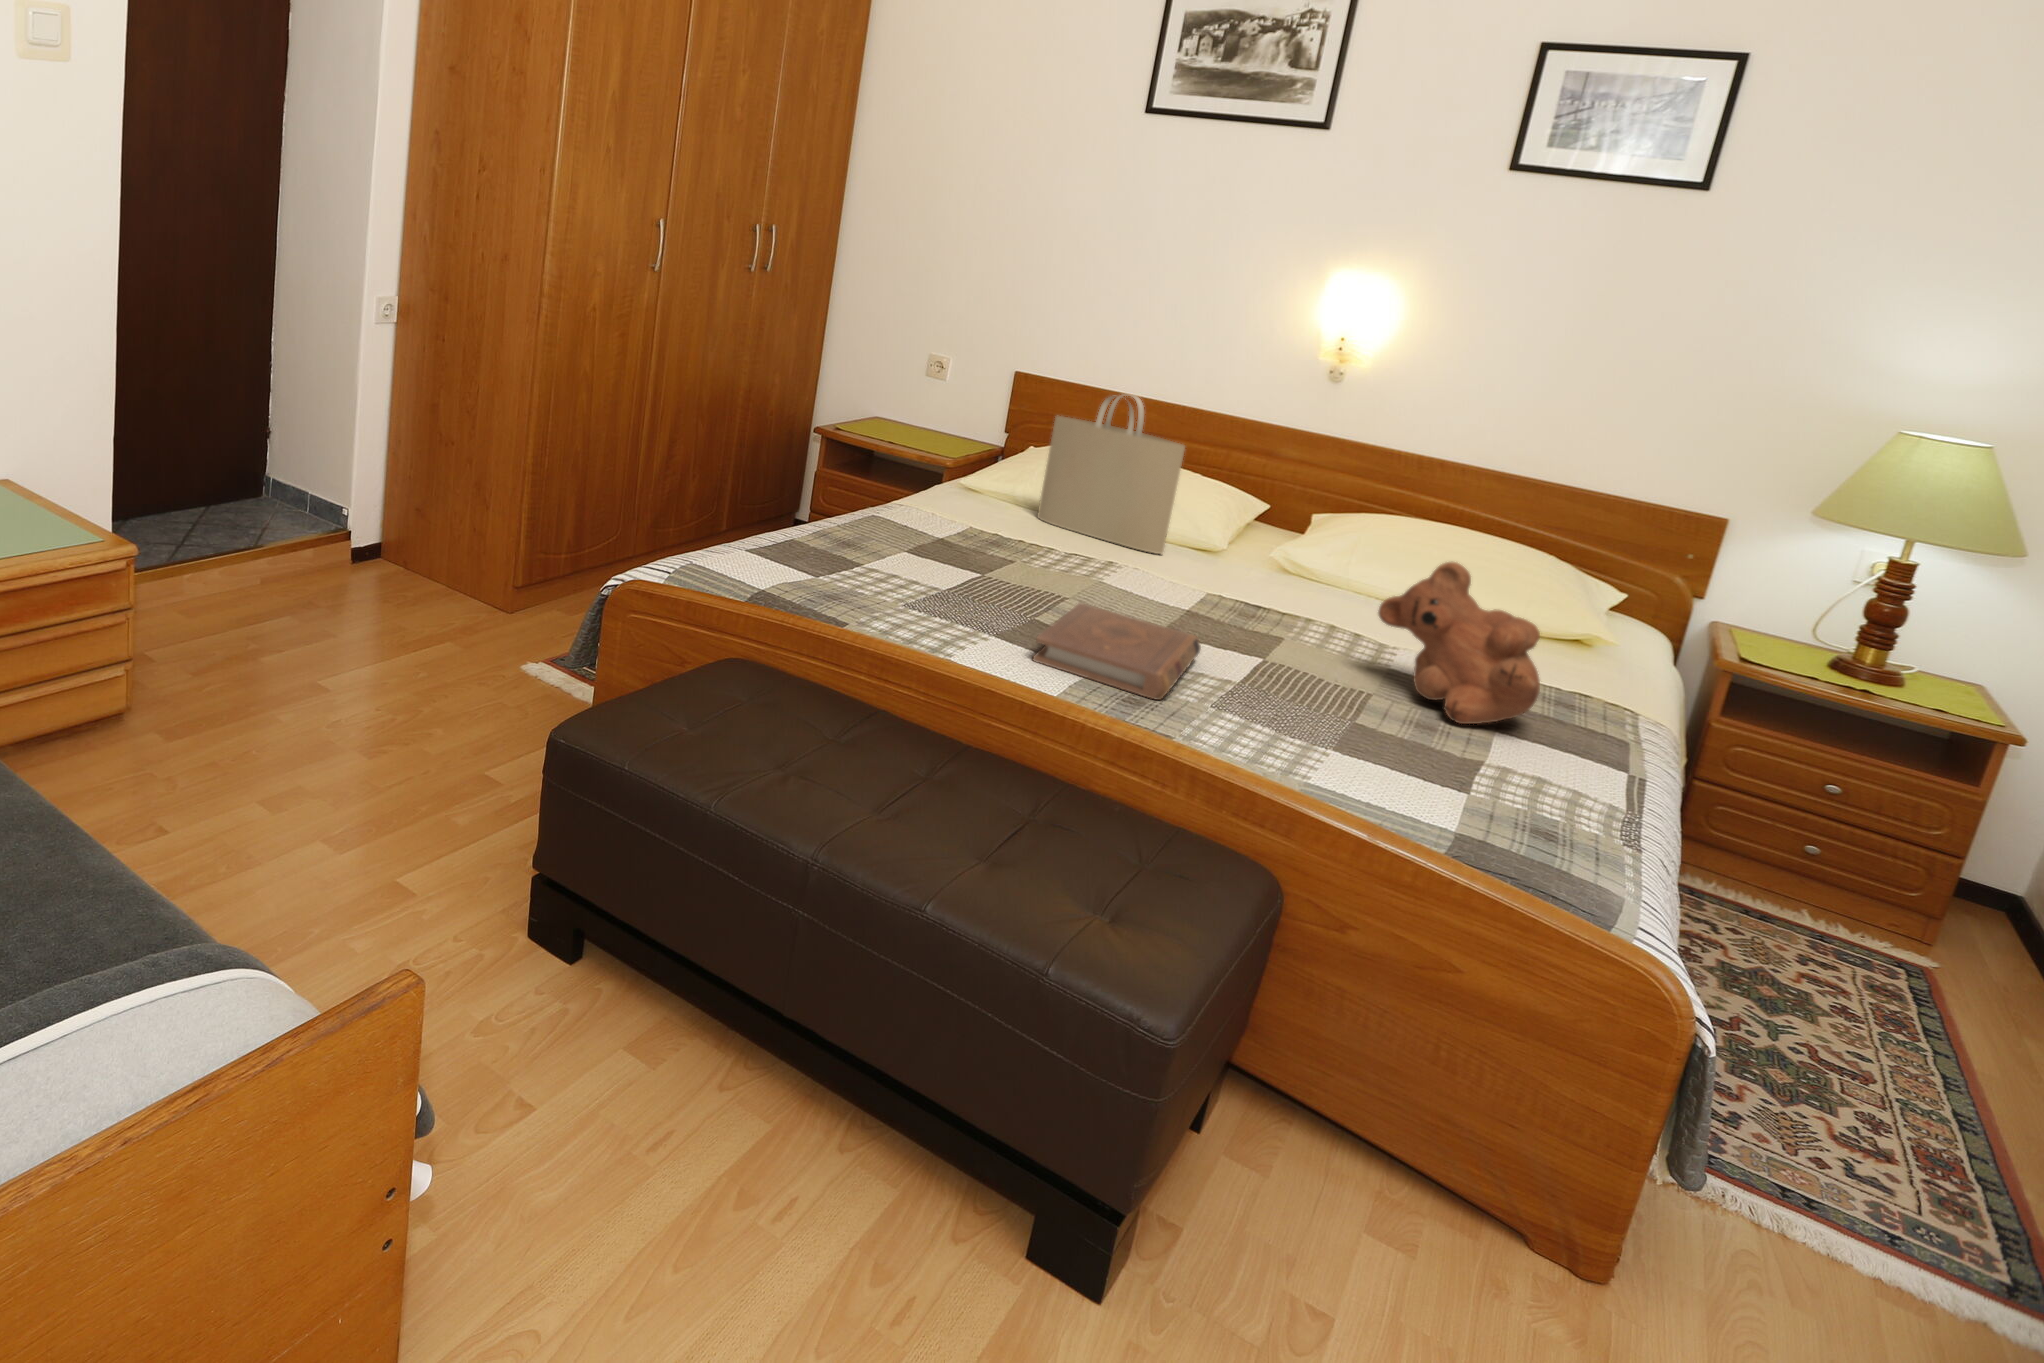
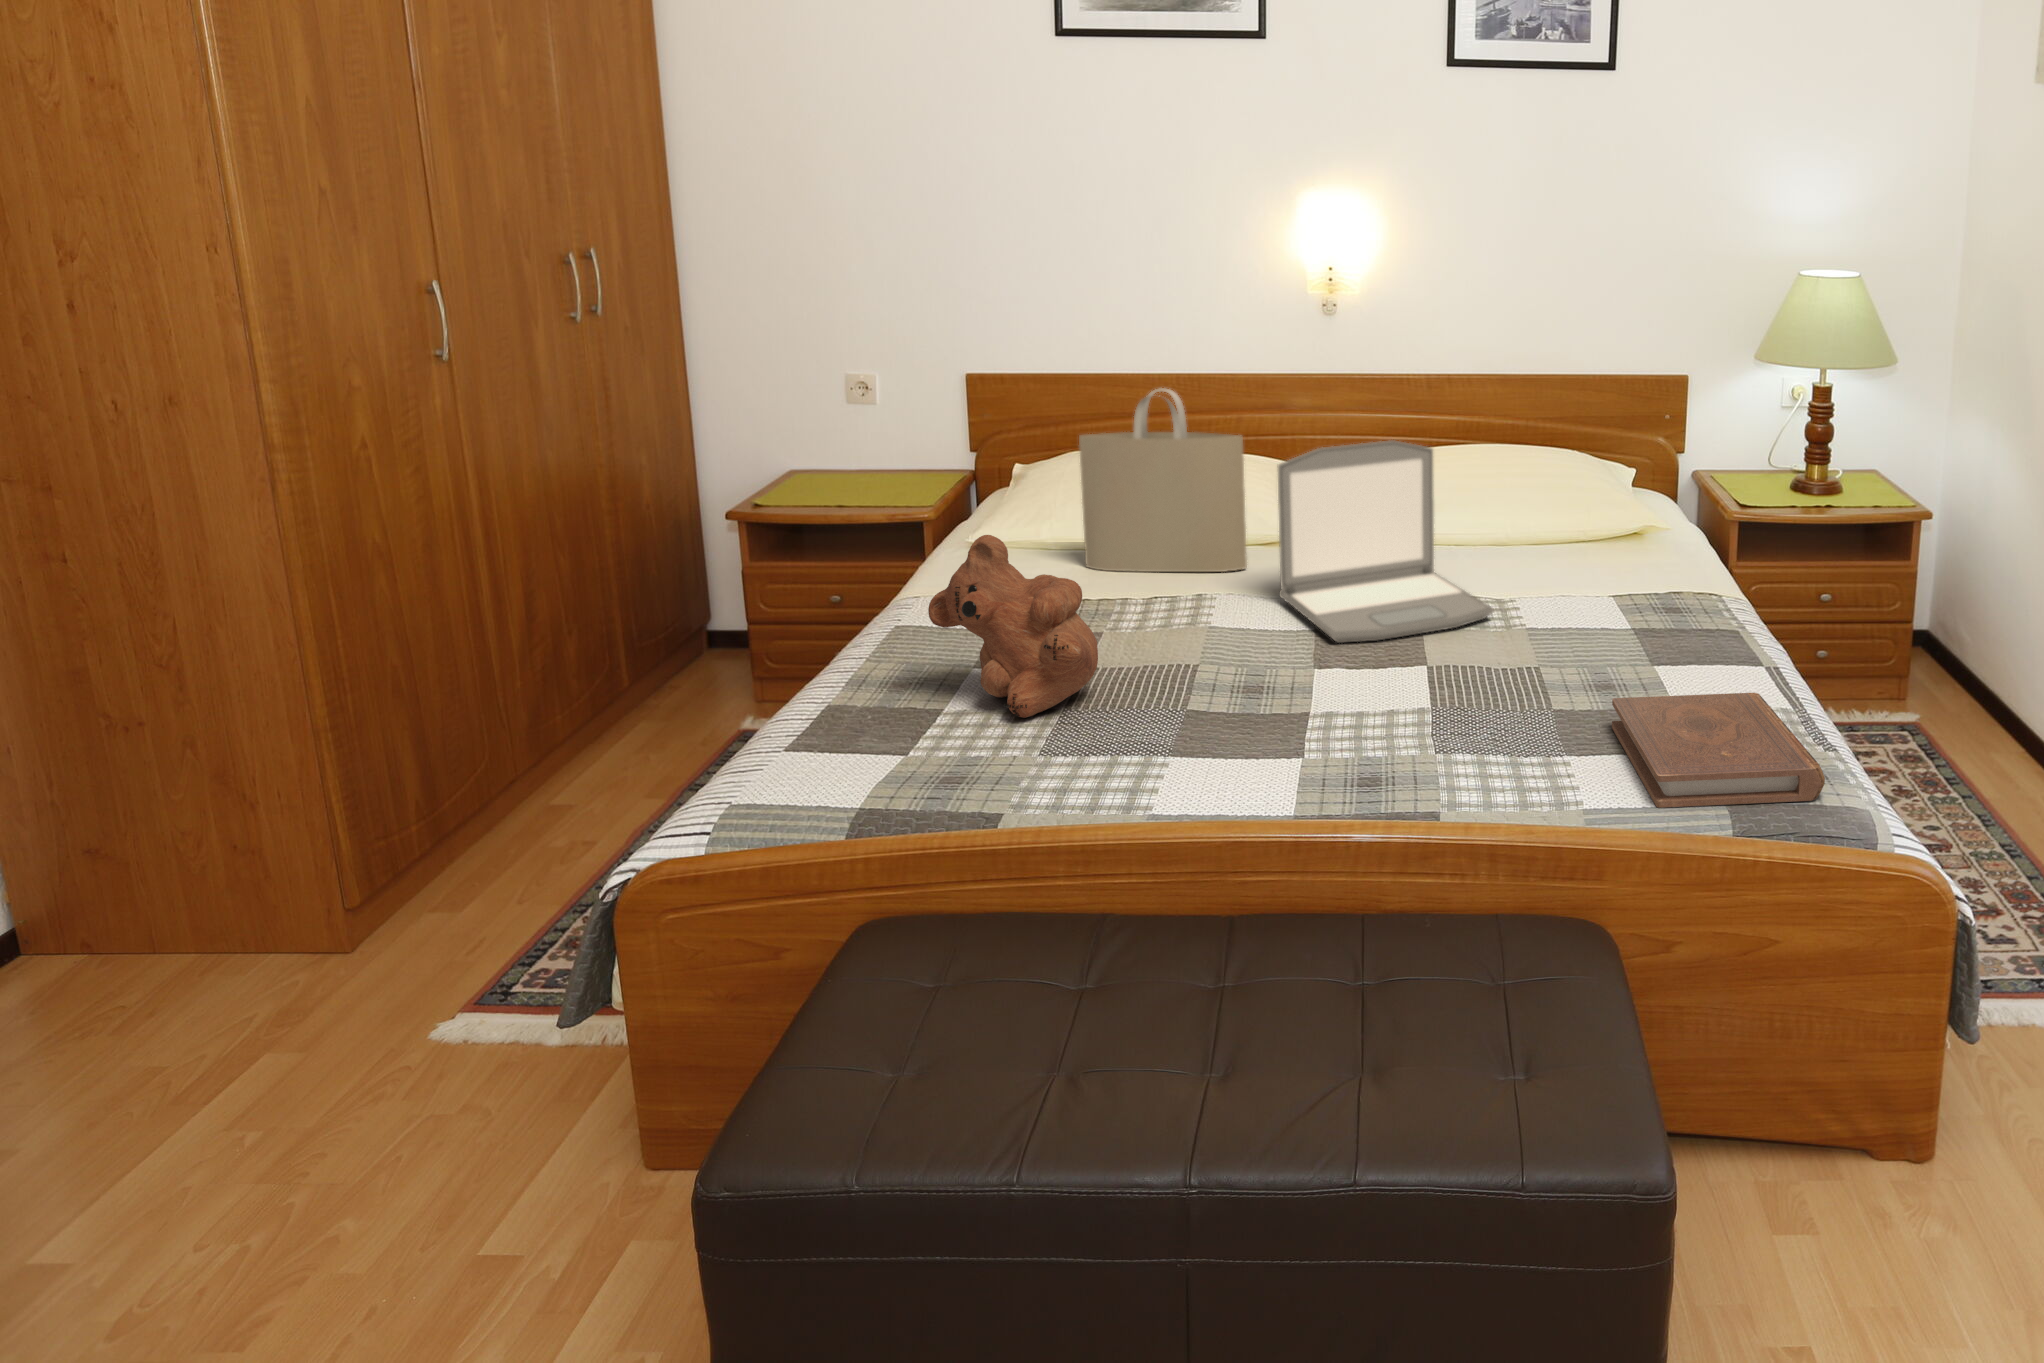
laptop: none [1170,465,1357,648] -> present [1278,440,1493,643]
teddy bear: present [1378,562,1540,724] -> present [928,535,1098,718]
book: present [1033,603,1201,700] -> present [1612,693,1825,808]

